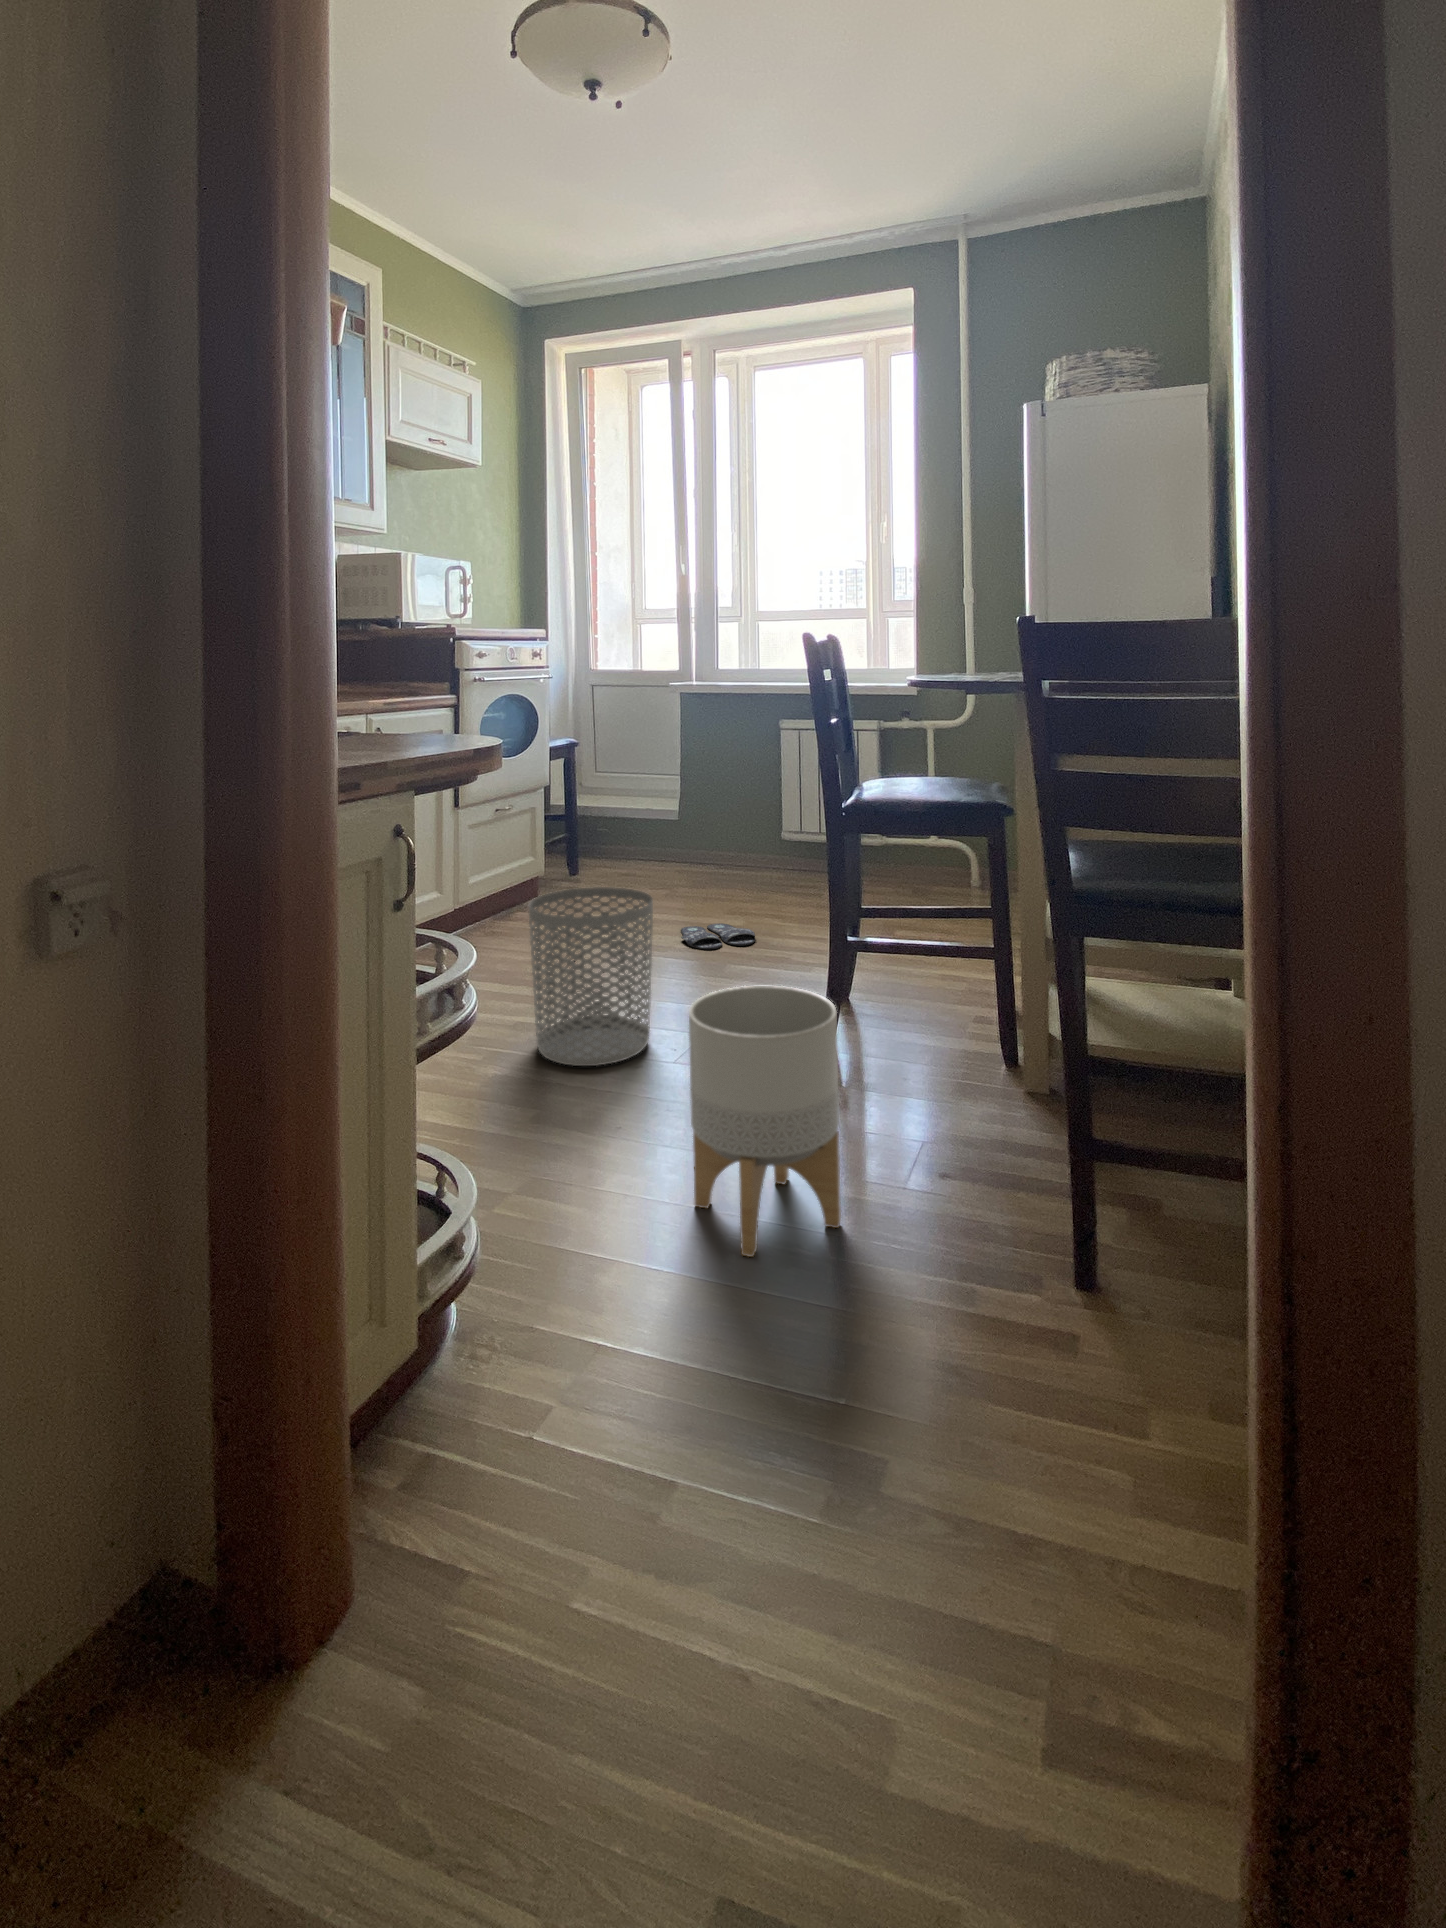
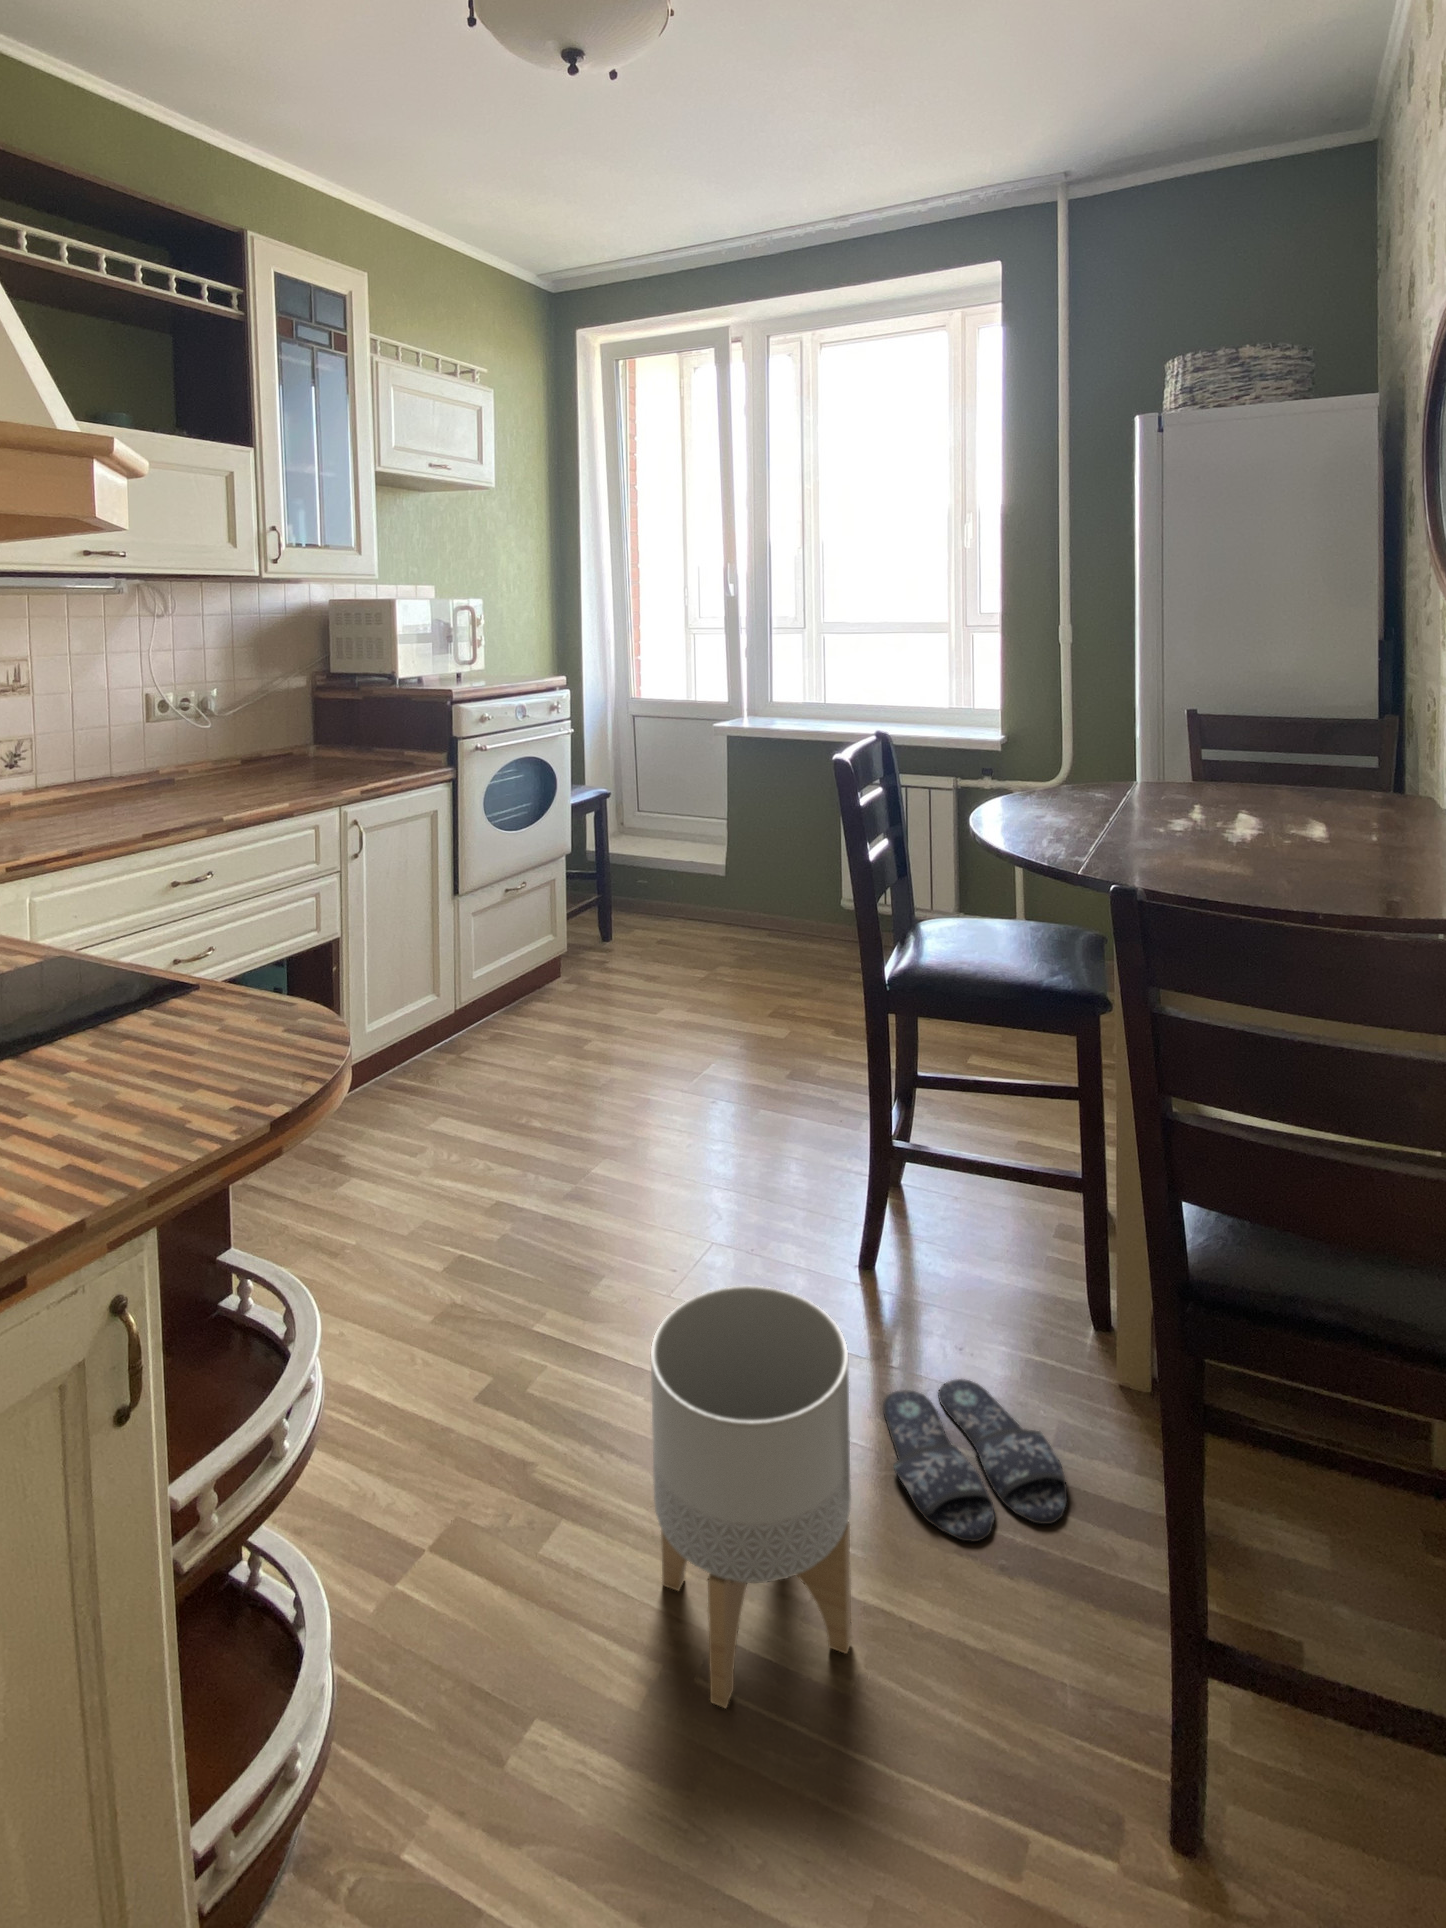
waste bin: present [529,887,653,1066] -> none [502,1046,652,1287]
slippers: present [681,923,755,949] -> present [883,1379,1067,1541]

